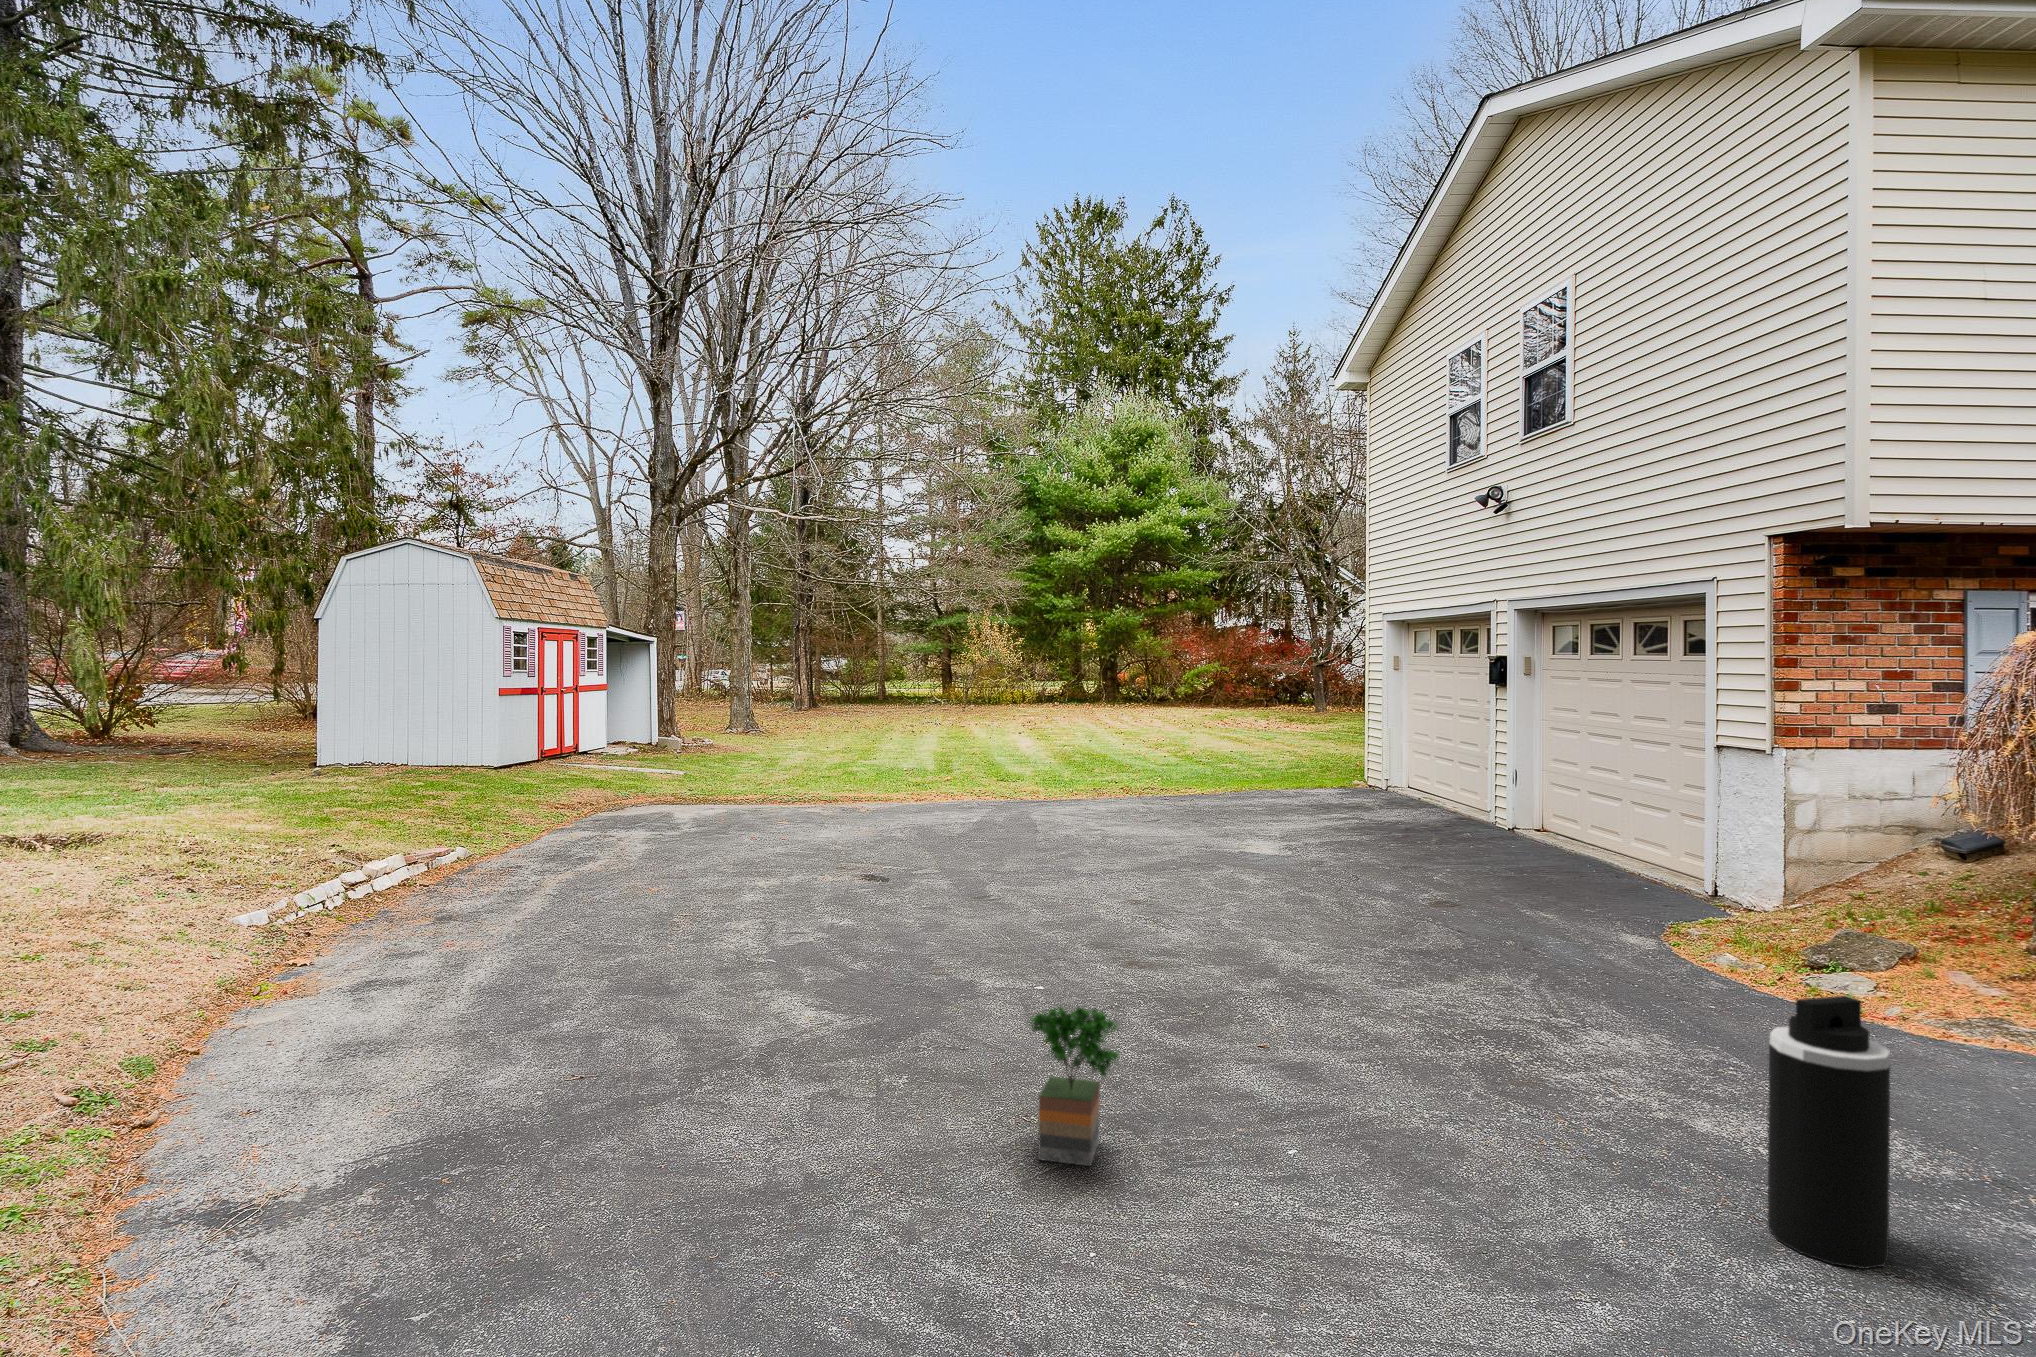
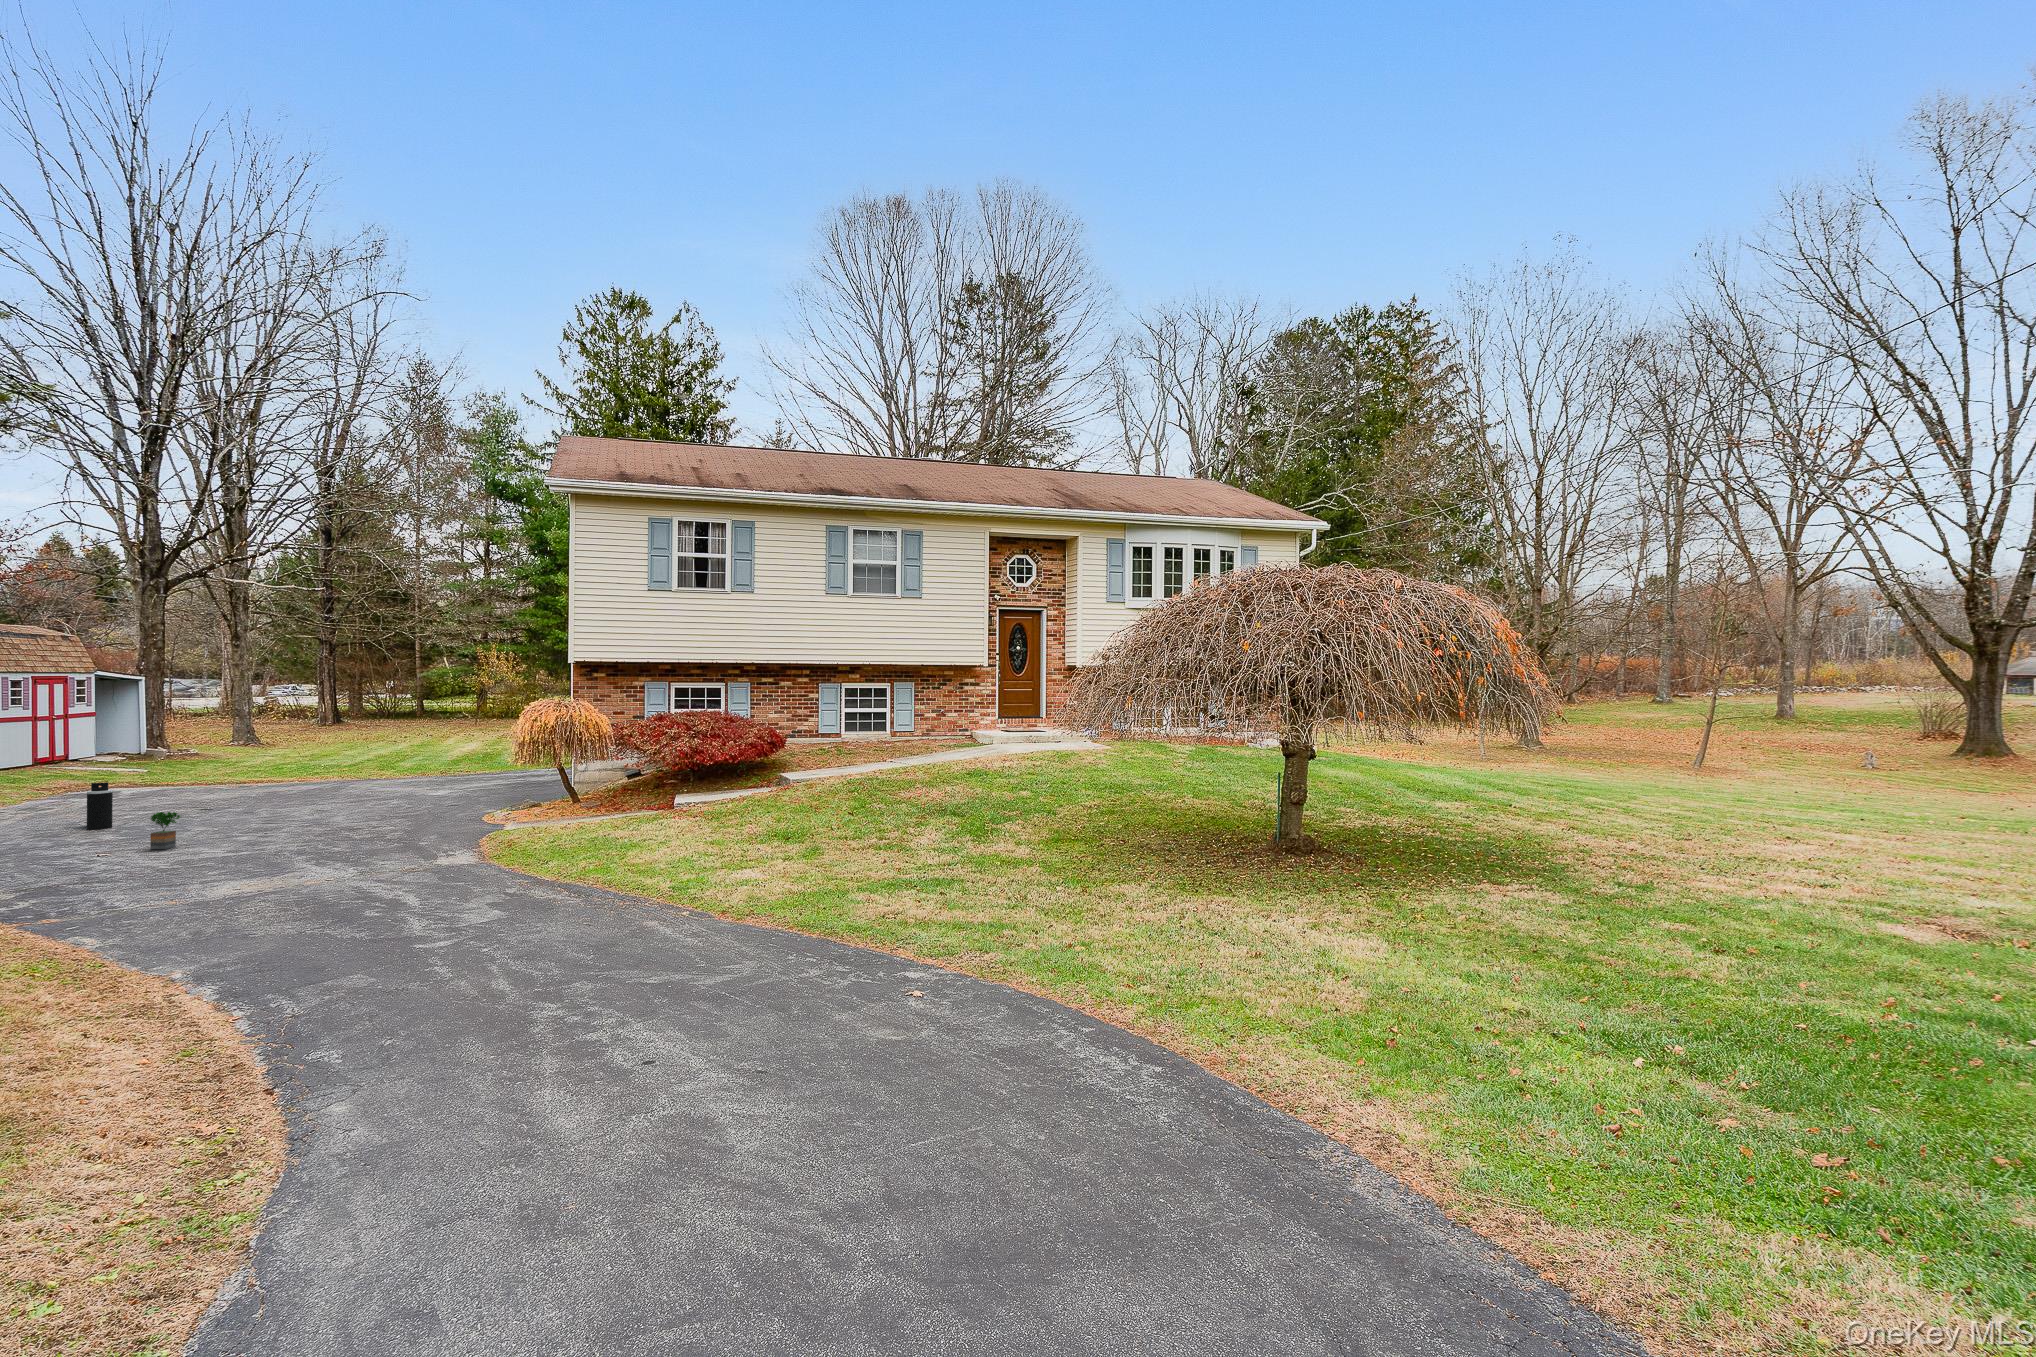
trash can: present [1768,996,1890,1269] -> present [87,782,113,830]

